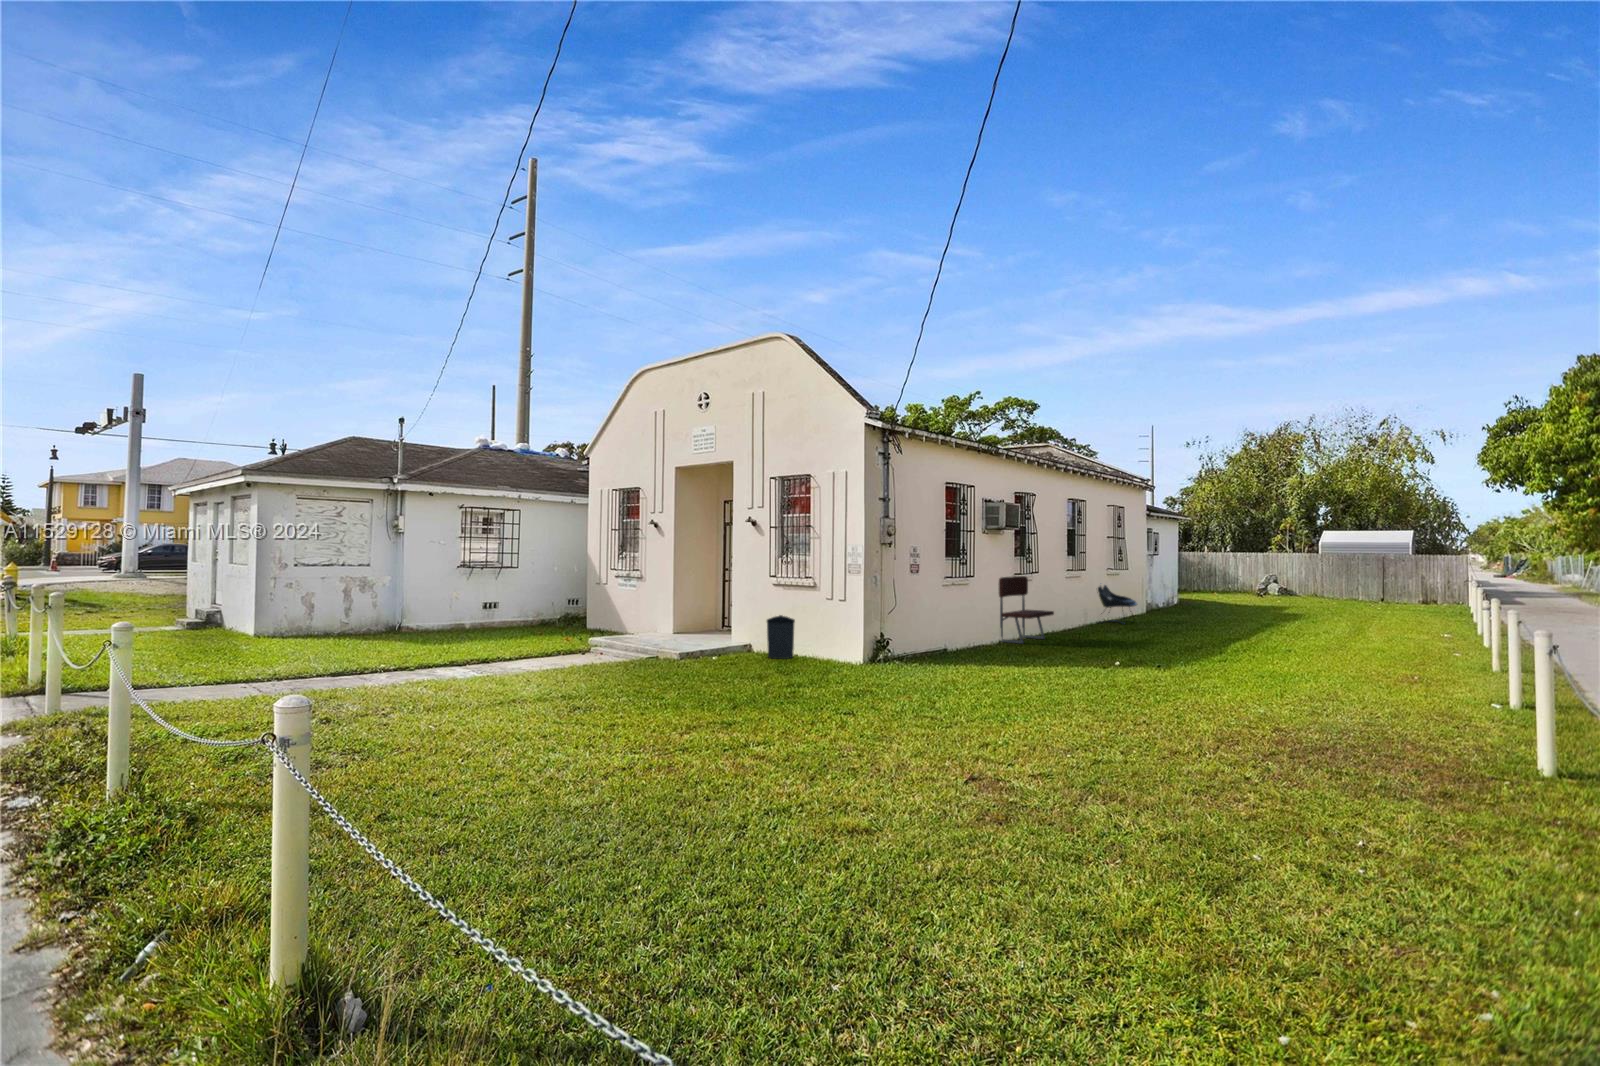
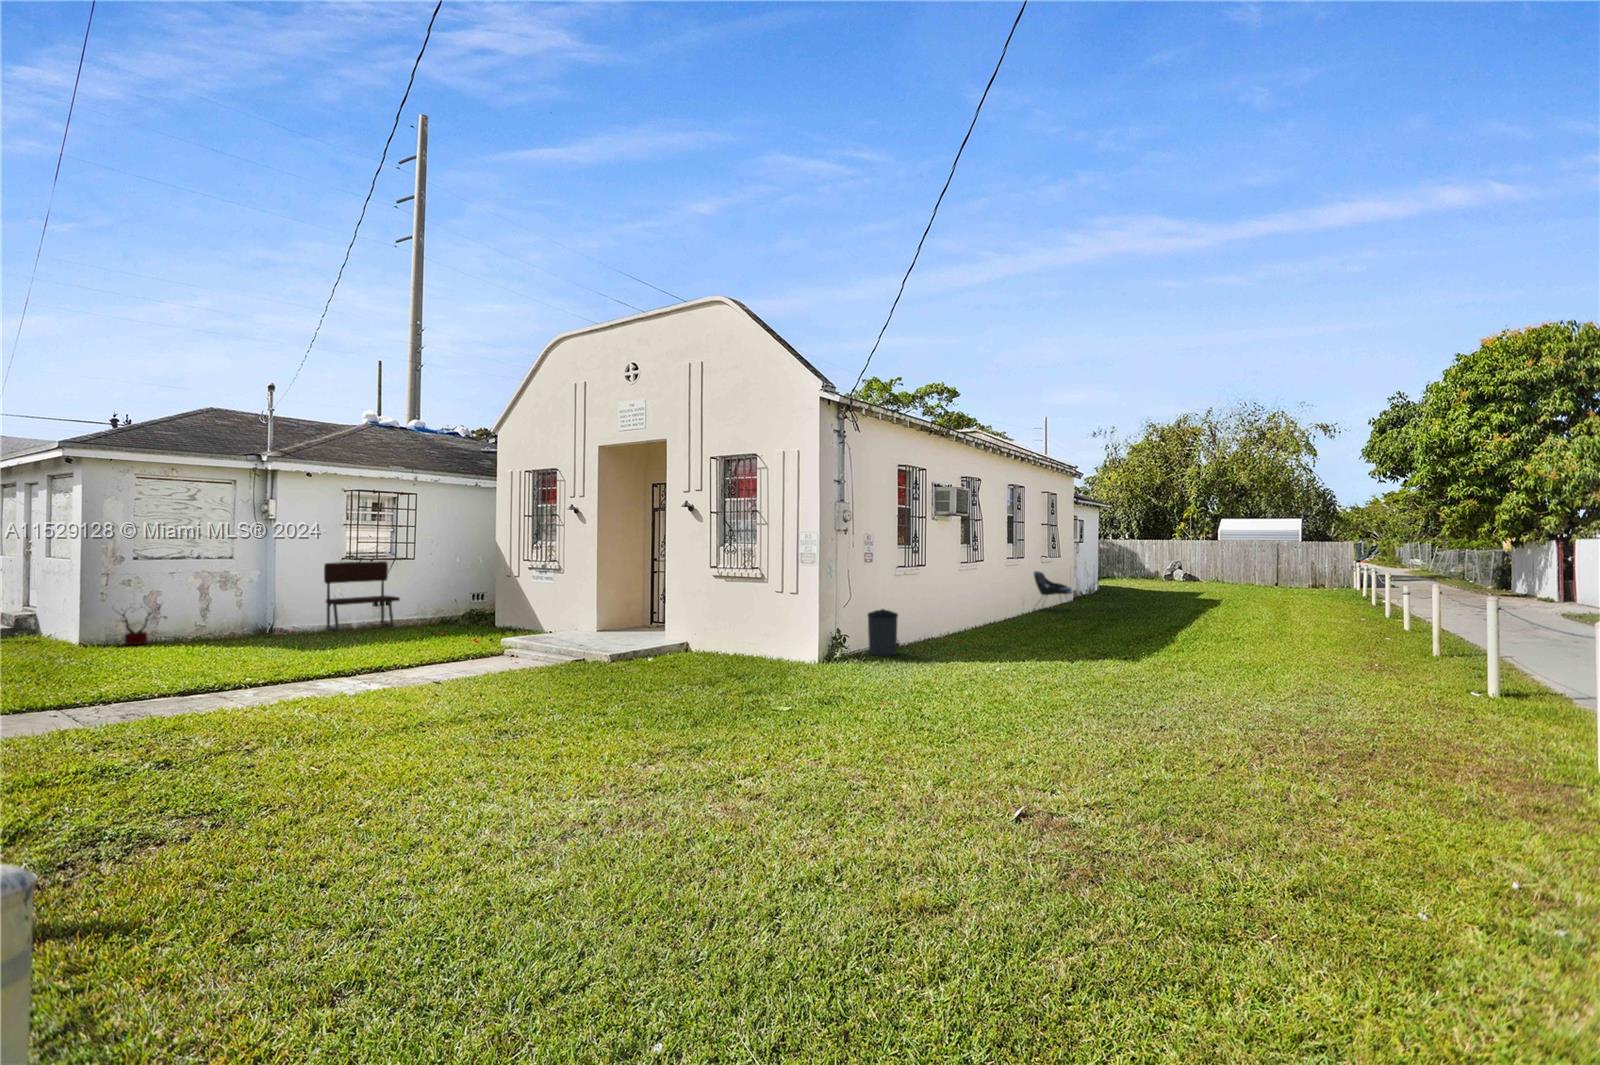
bench: present [999,576,1054,644] -> present [324,561,400,631]
decorative plant: none [276,602,320,638] -> present [115,606,167,645]
trash can: present [767,615,795,659] -> present [868,609,898,656]

